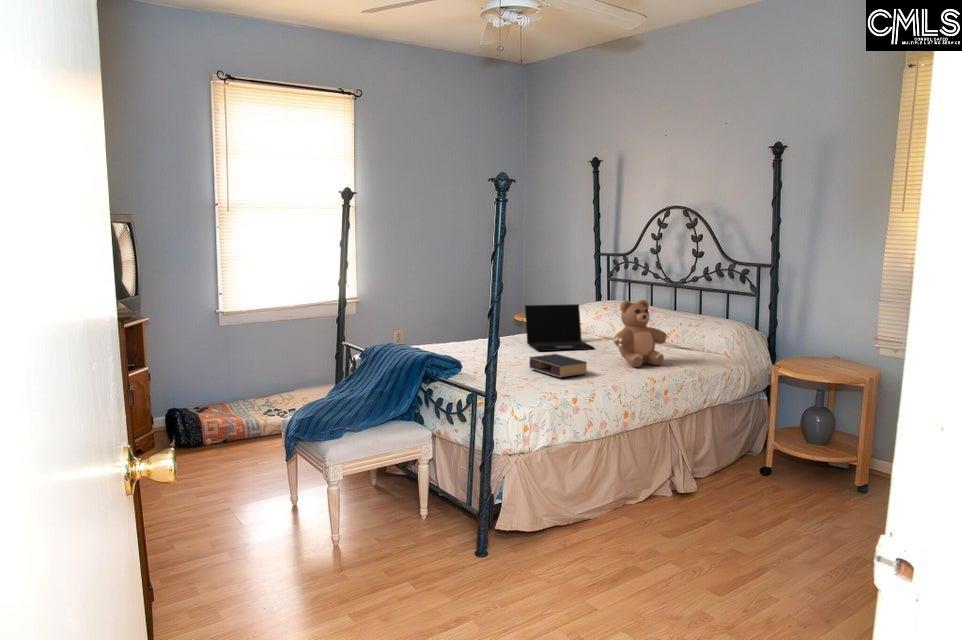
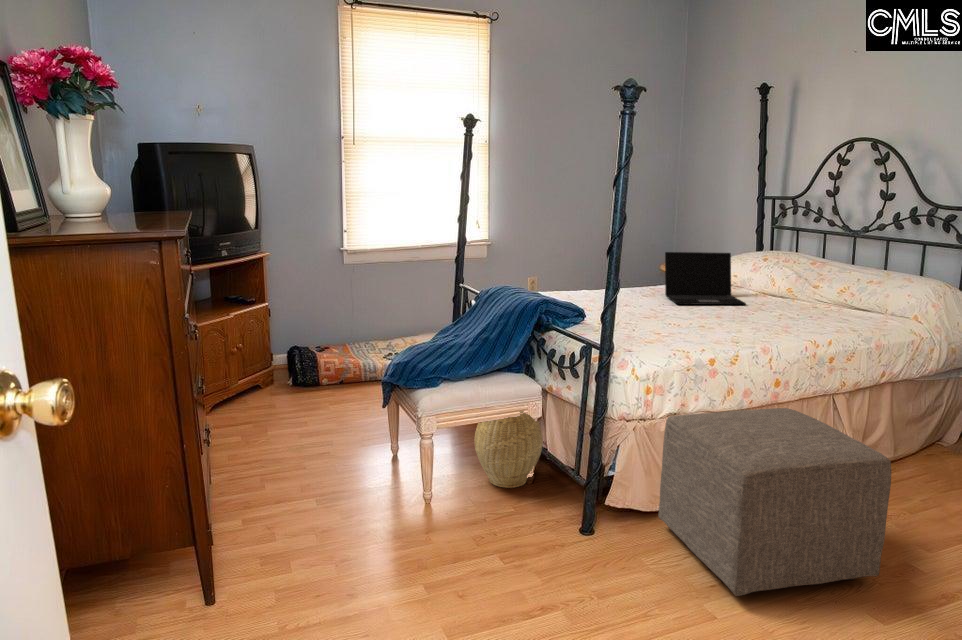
teddy bear: present [613,300,669,367] -> none [767,247,841,328]
book: present [530,354,587,378] -> none [662,307,732,335]
ottoman: none [540,435,718,594] -> present [658,408,892,596]
woven basket: none [373,444,435,526] -> present [474,411,543,488]

